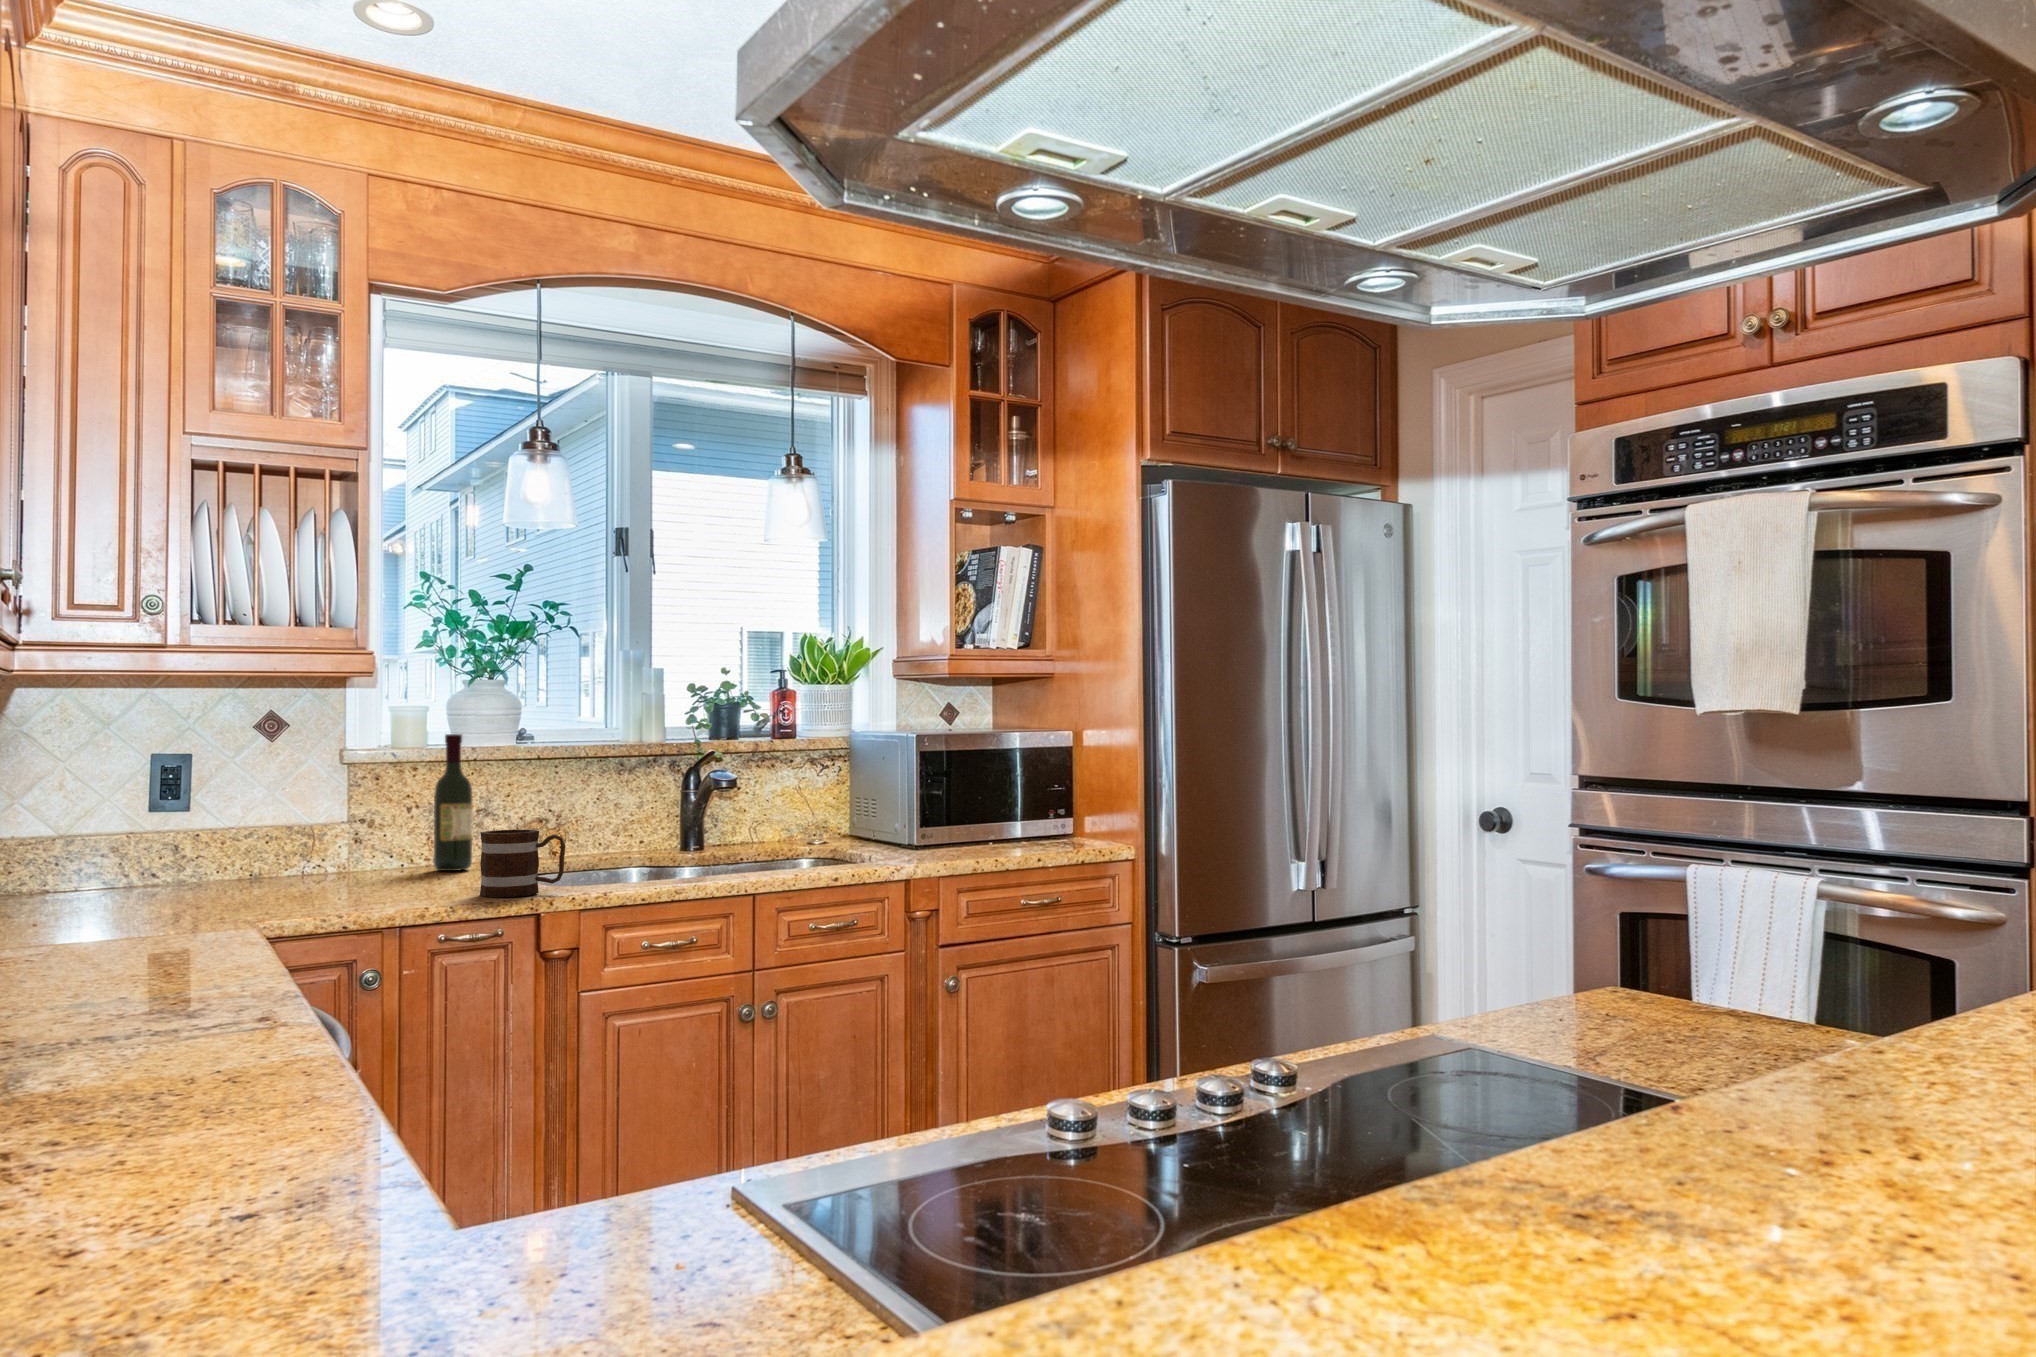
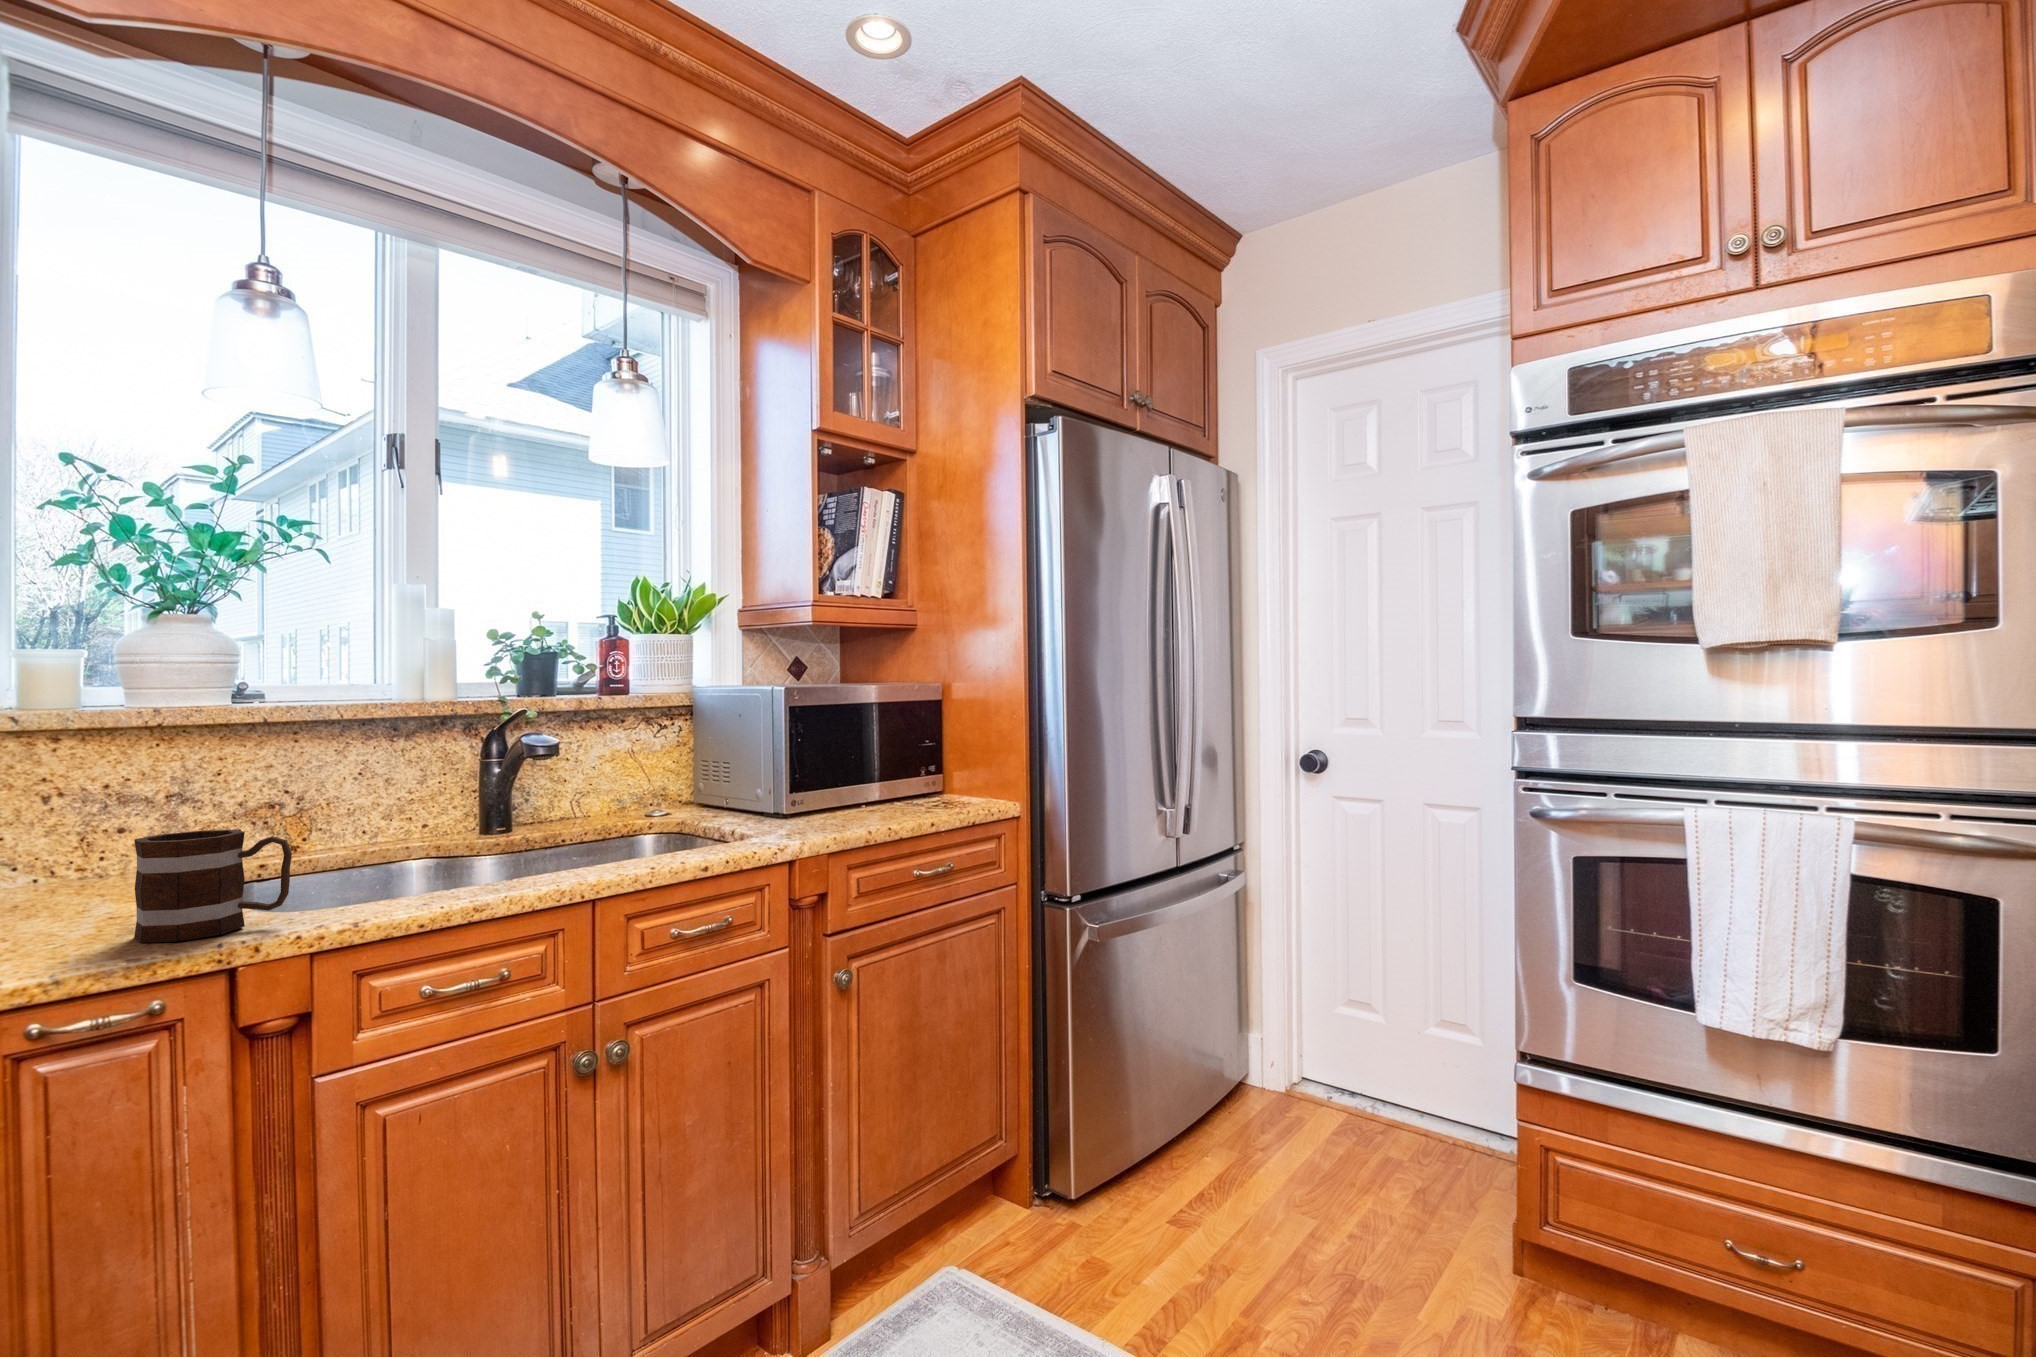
wine bottle: present [433,734,473,871] -> none [86,690,155,886]

